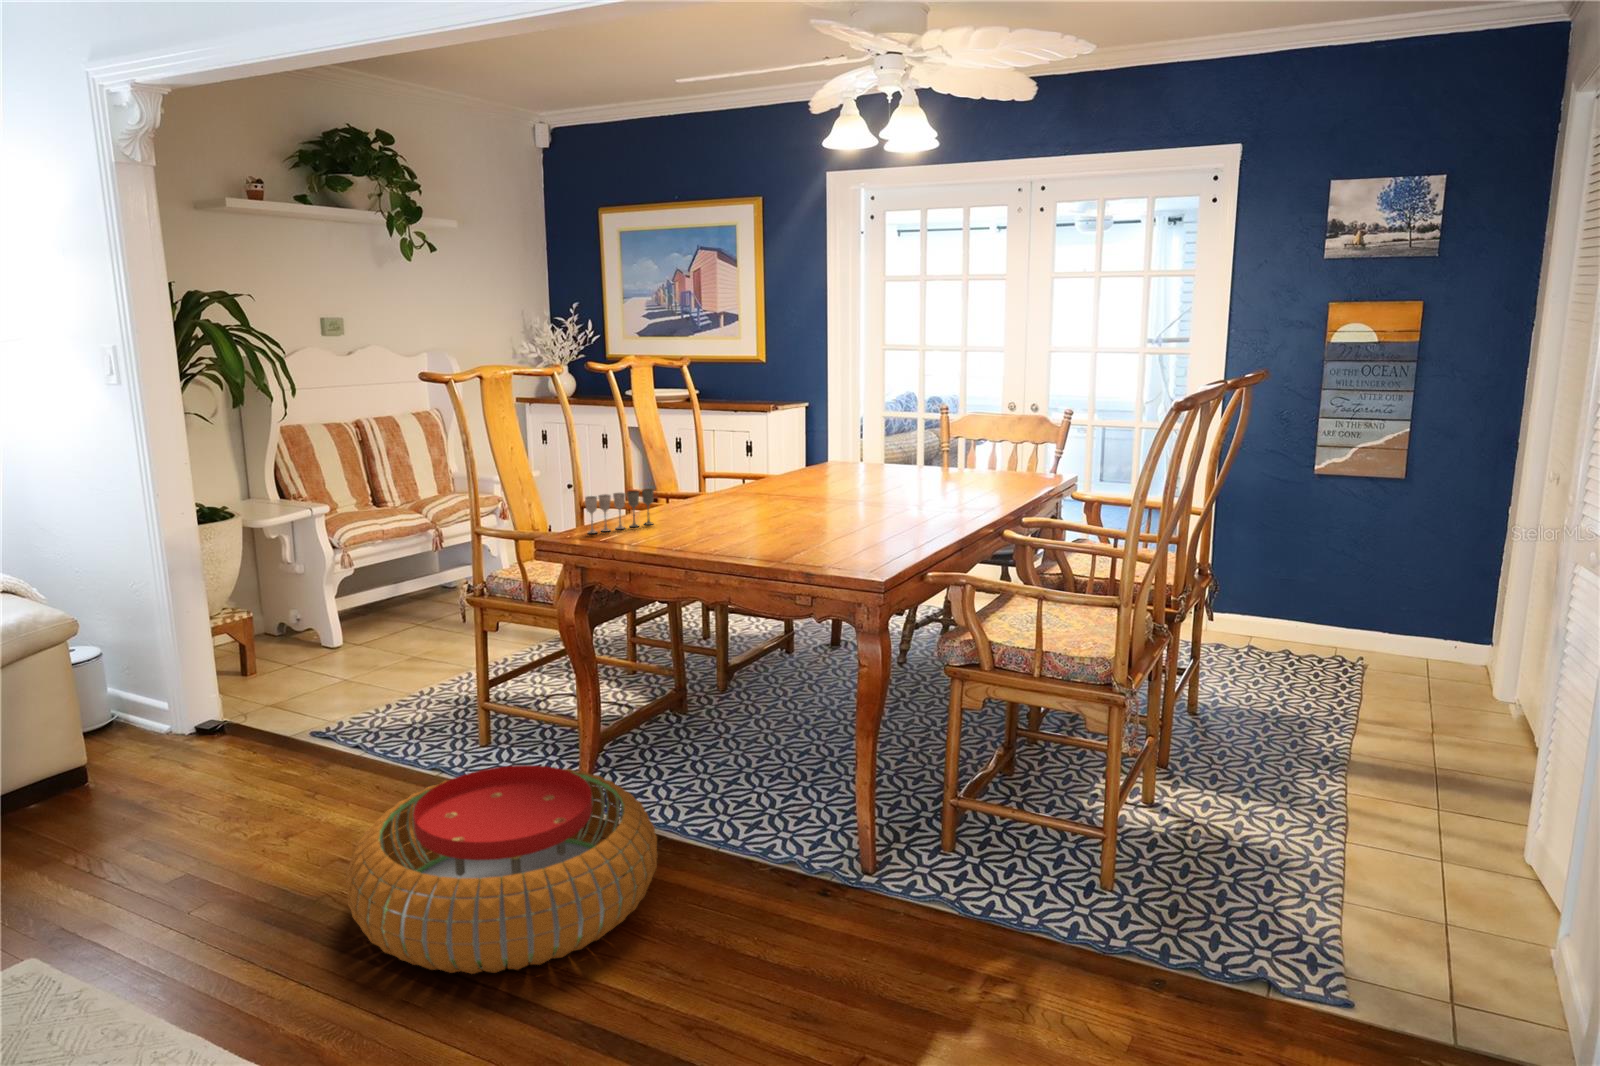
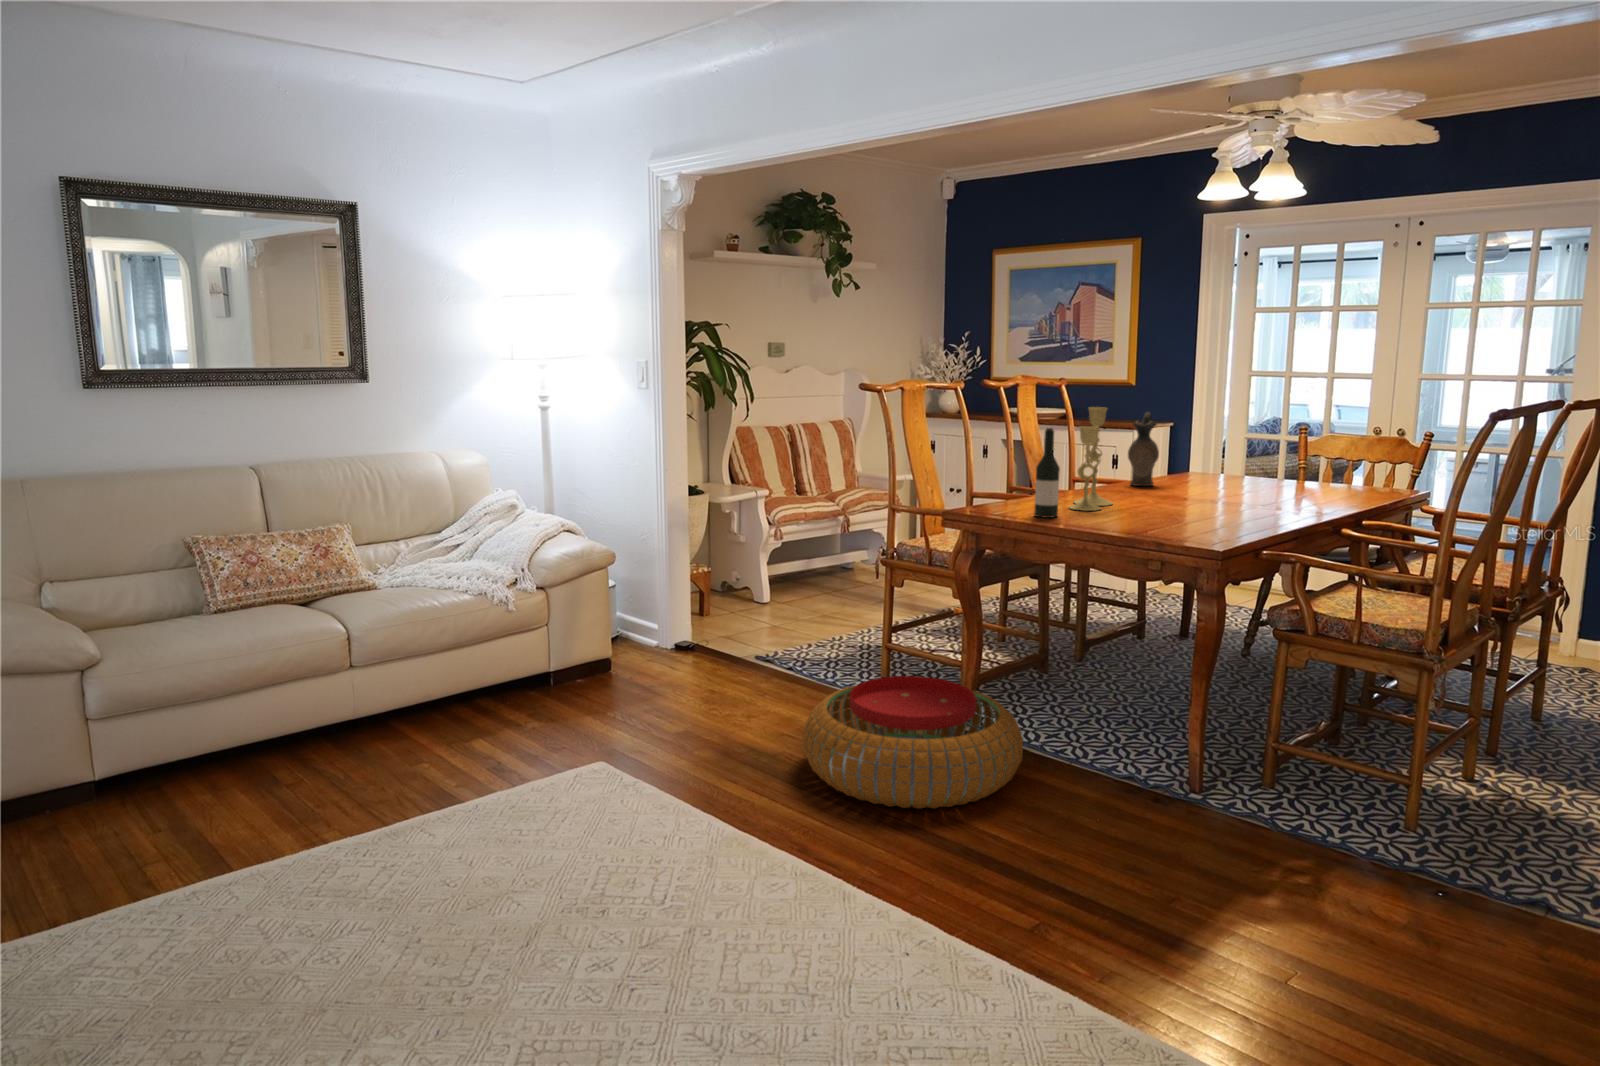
candlestick: none [698,396,751,526] -> present [1069,407,1112,511]
ceramic pitcher: none [764,397,799,485] -> present [1128,412,1159,486]
wine bottle: none [653,426,684,541] -> present [1034,428,1060,518]
wine glass: present [585,489,654,533] -> none [981,479,1035,510]

